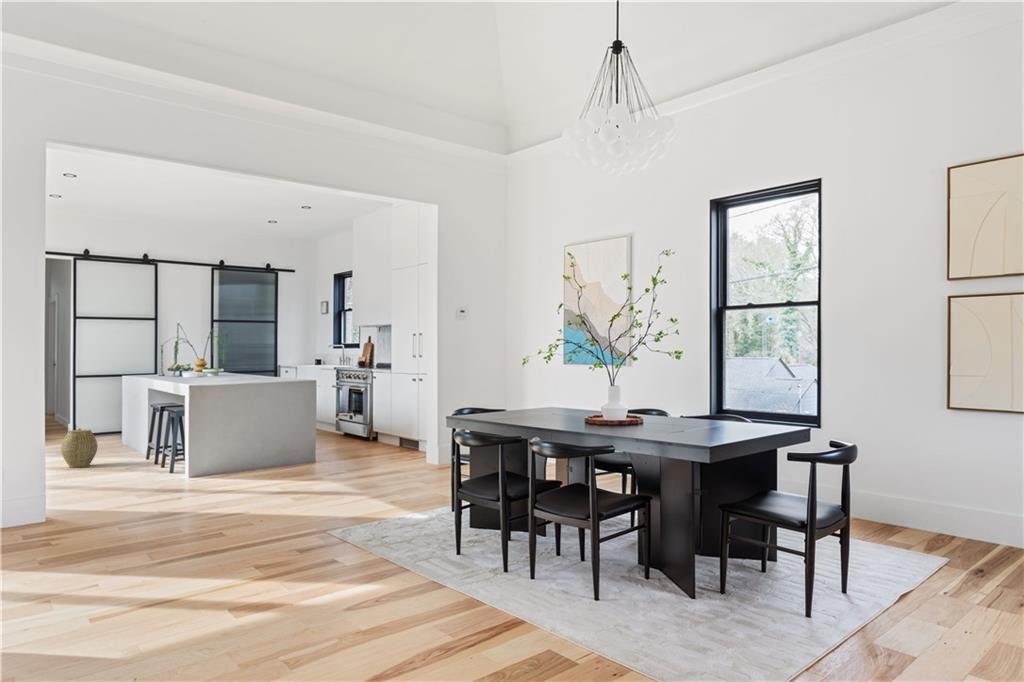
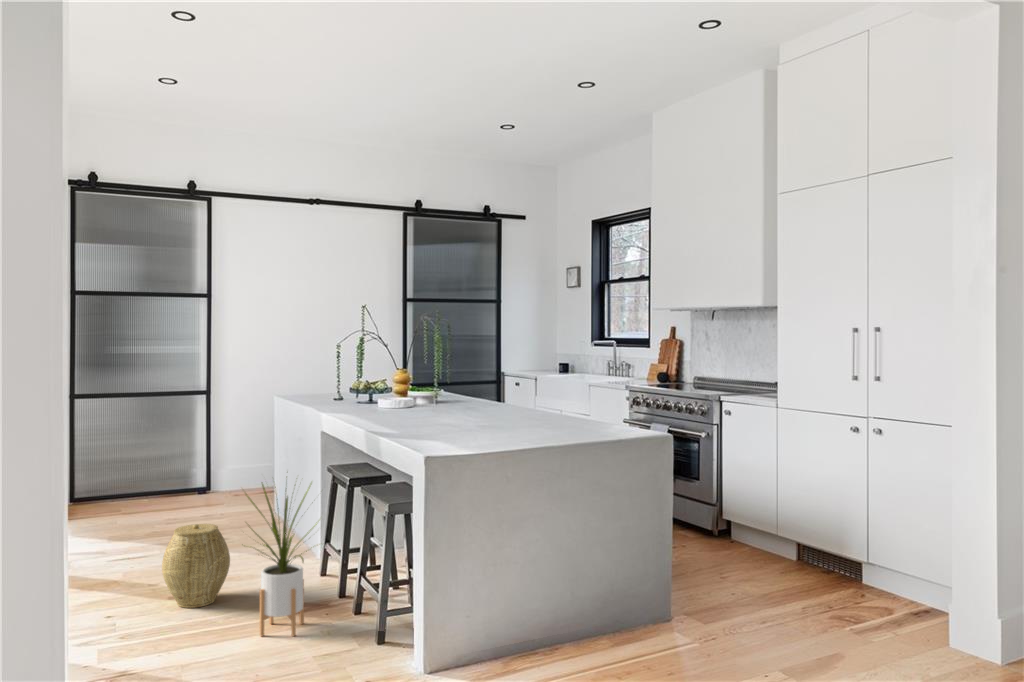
house plant: none [103,397,148,472] -> present [246,484,317,636]

